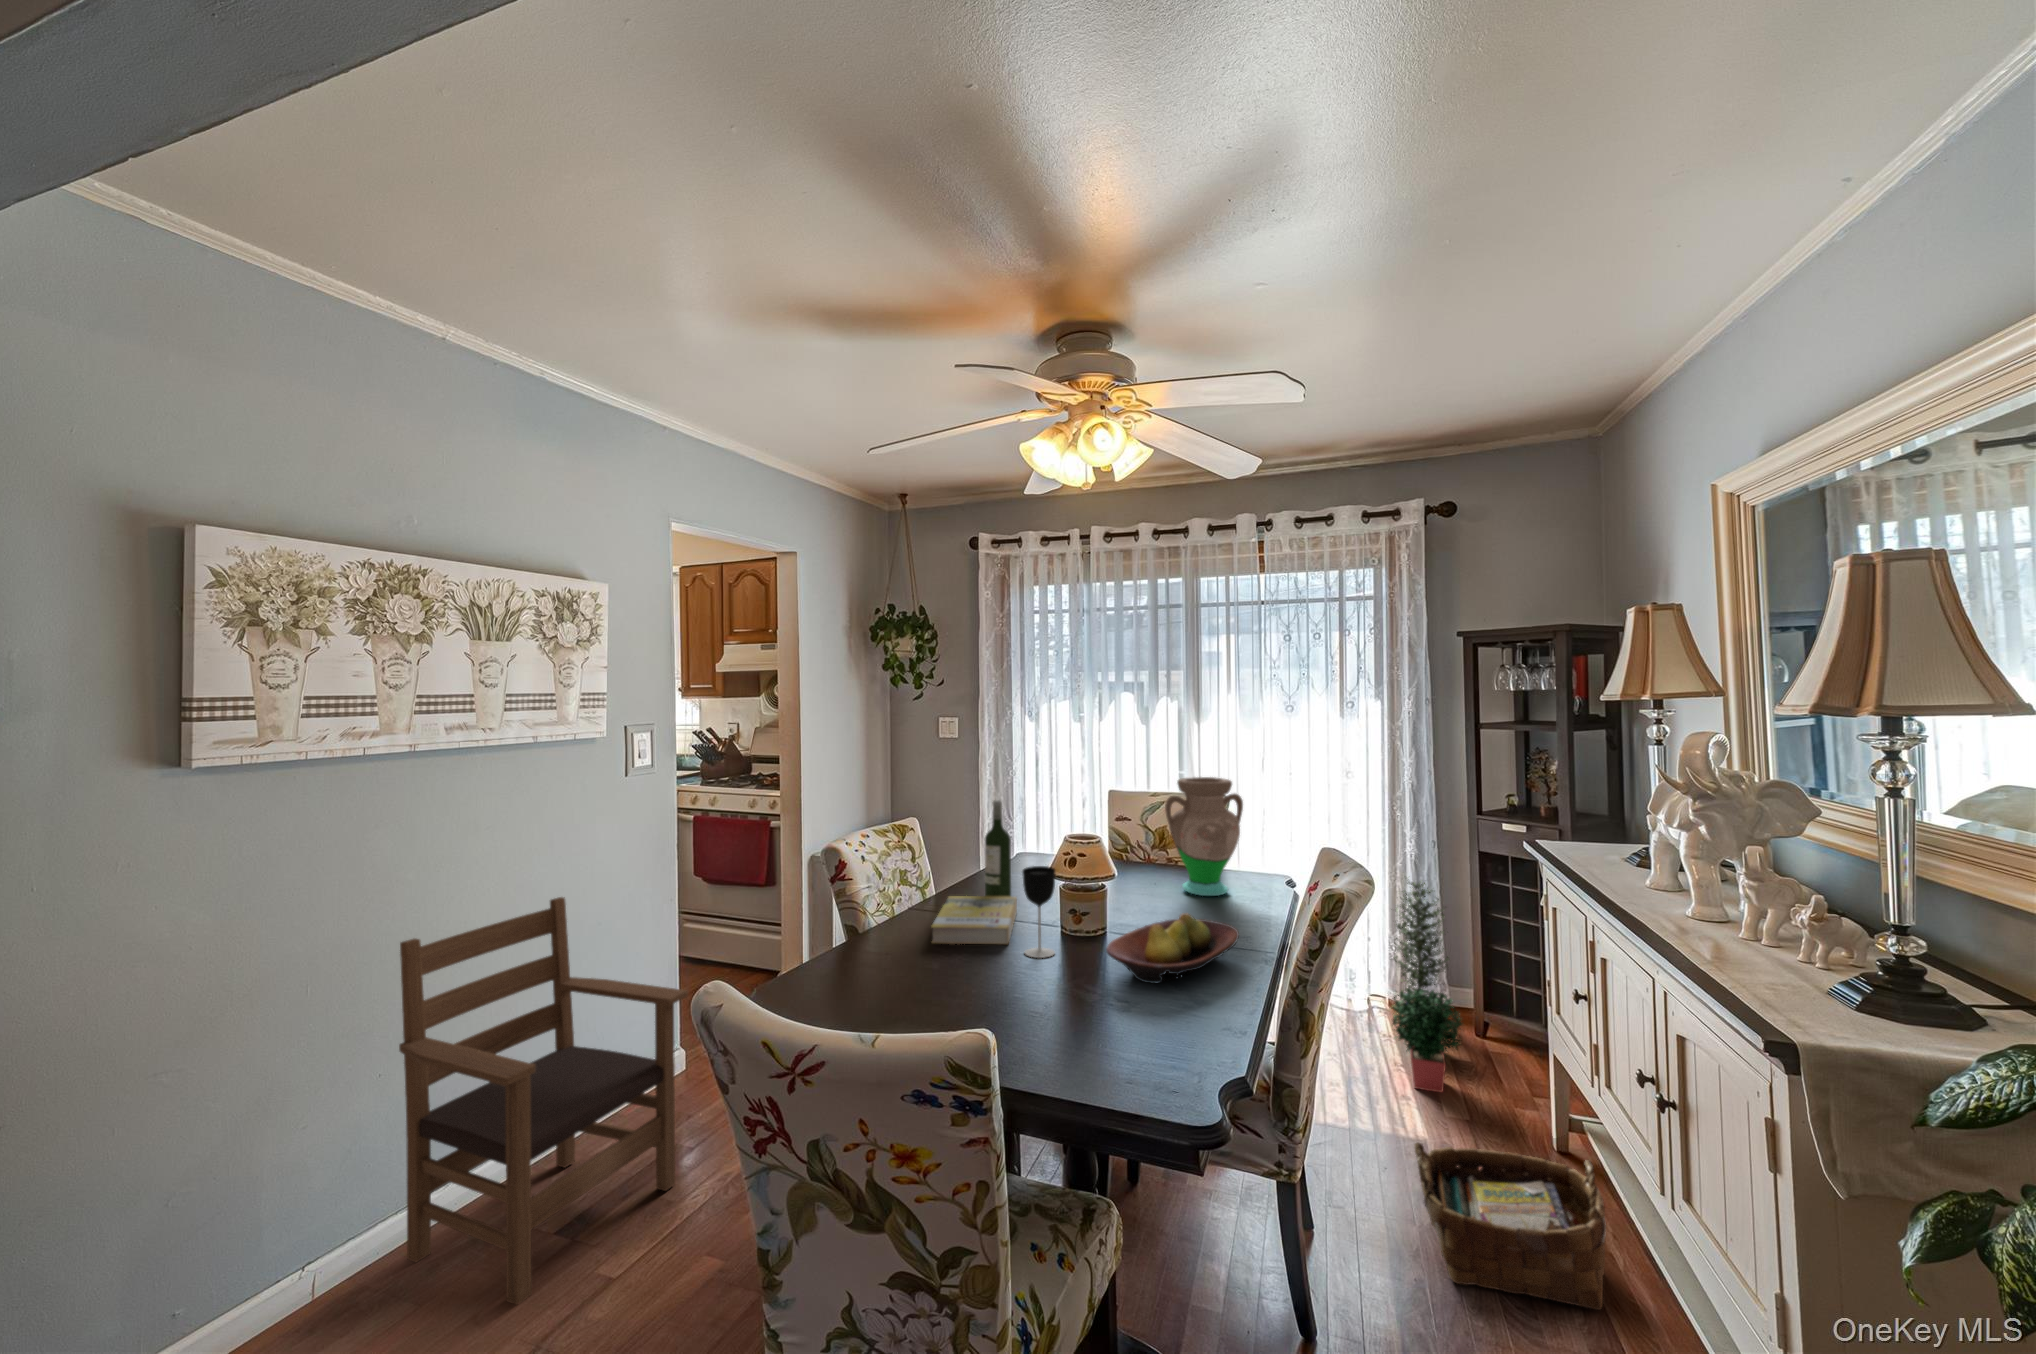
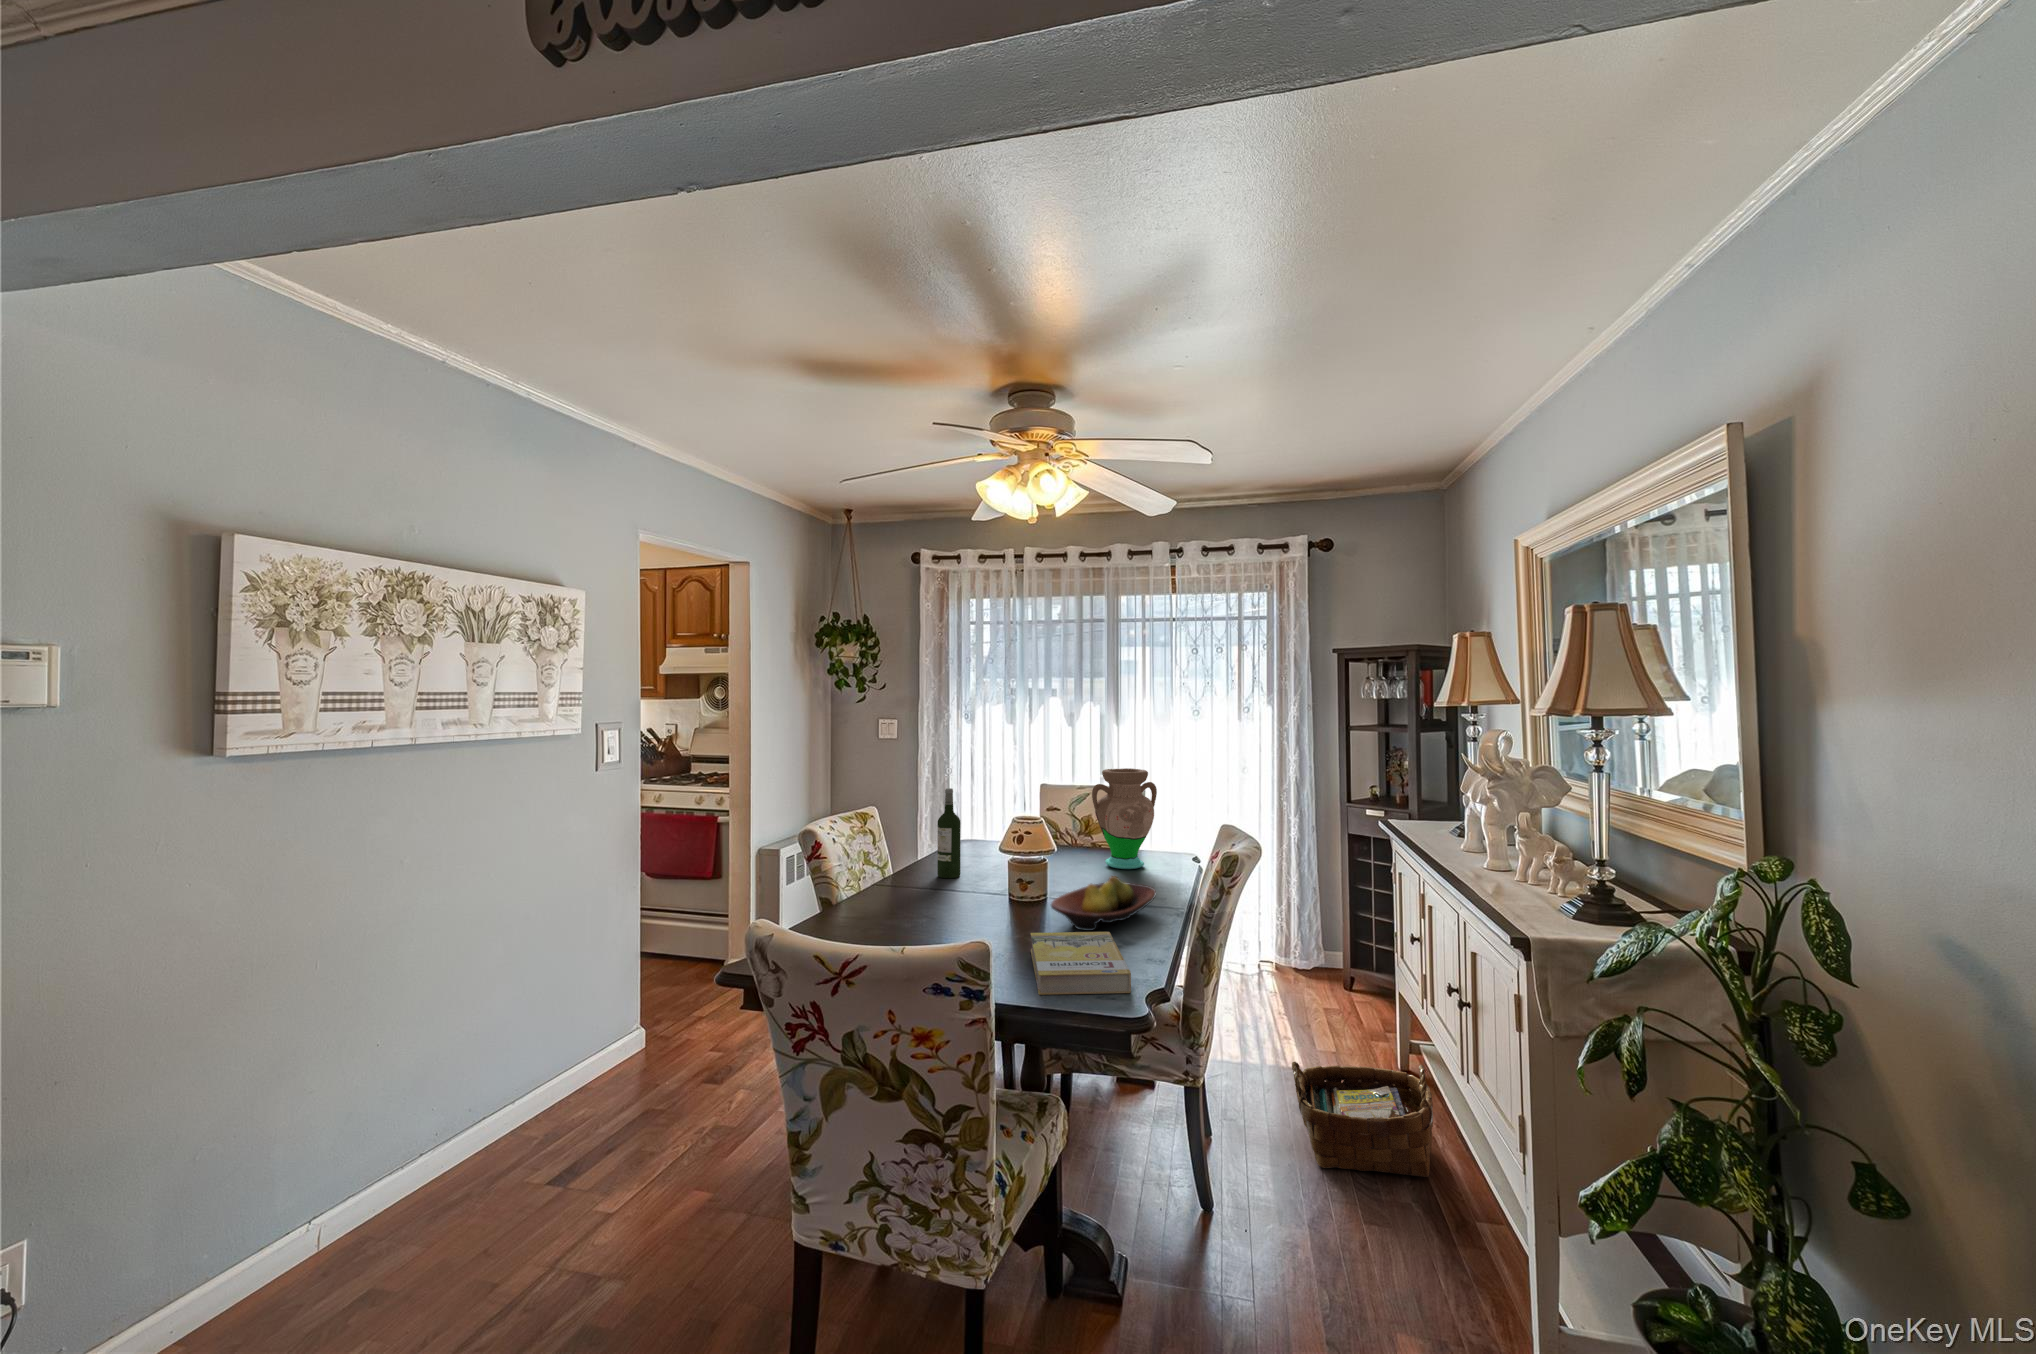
wine glass: present [1022,866,1055,958] -> none [979,840,1007,916]
potted plant: present [1391,881,1462,1092] -> none [1273,857,1335,1034]
book: present [932,896,1017,944] -> present [1031,932,1131,995]
armchair: present [399,897,688,1305] -> none [402,881,667,1240]

